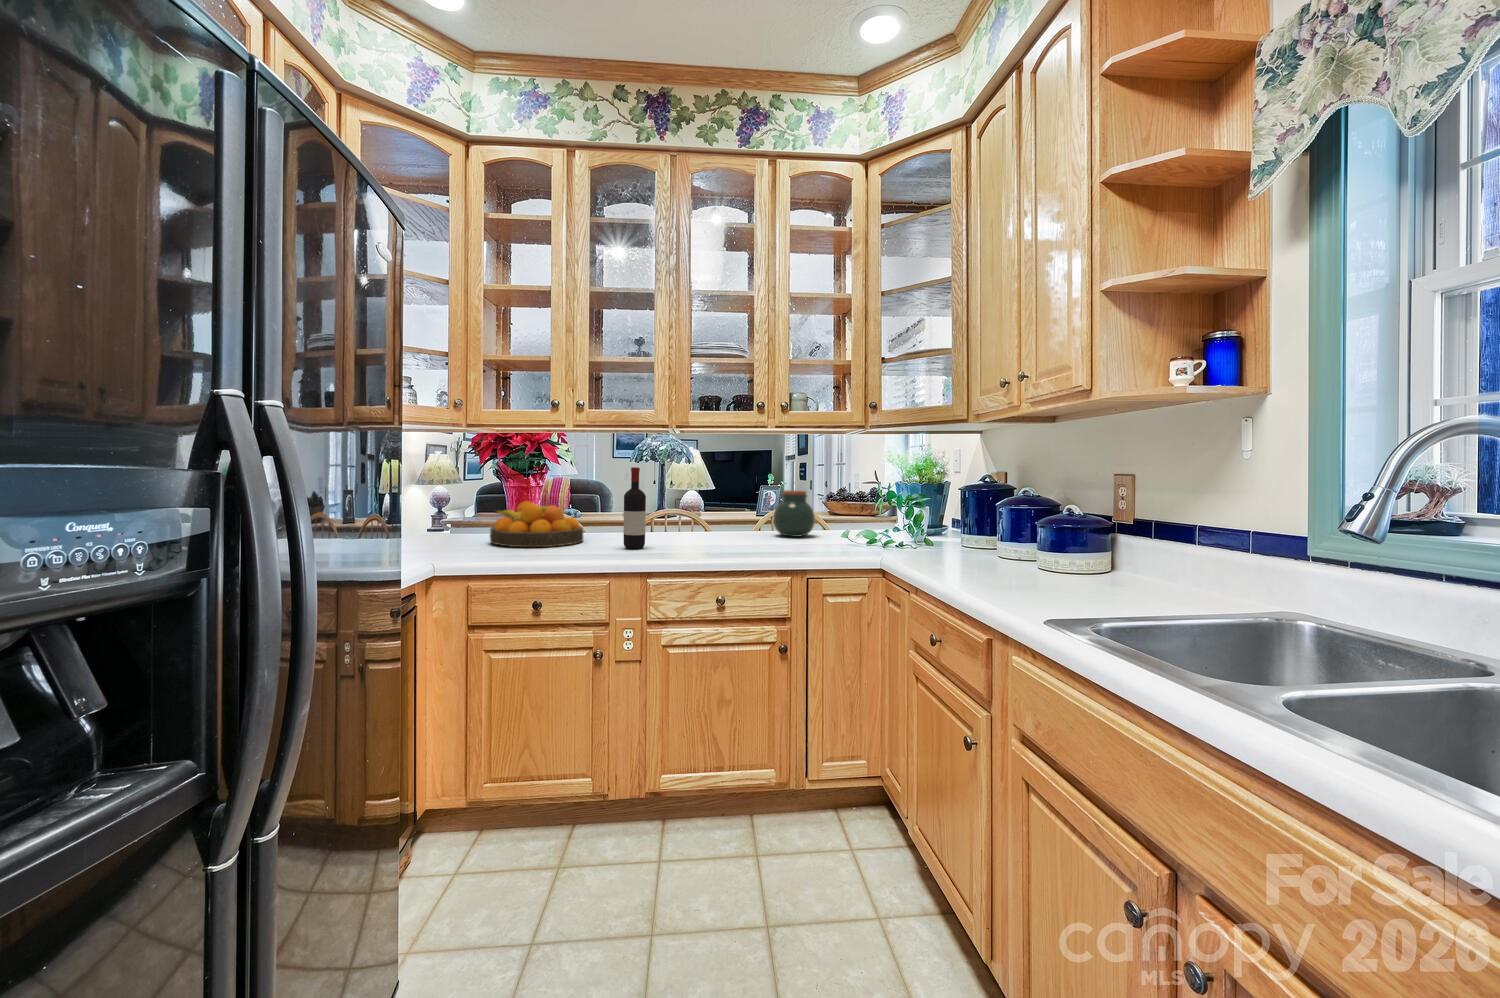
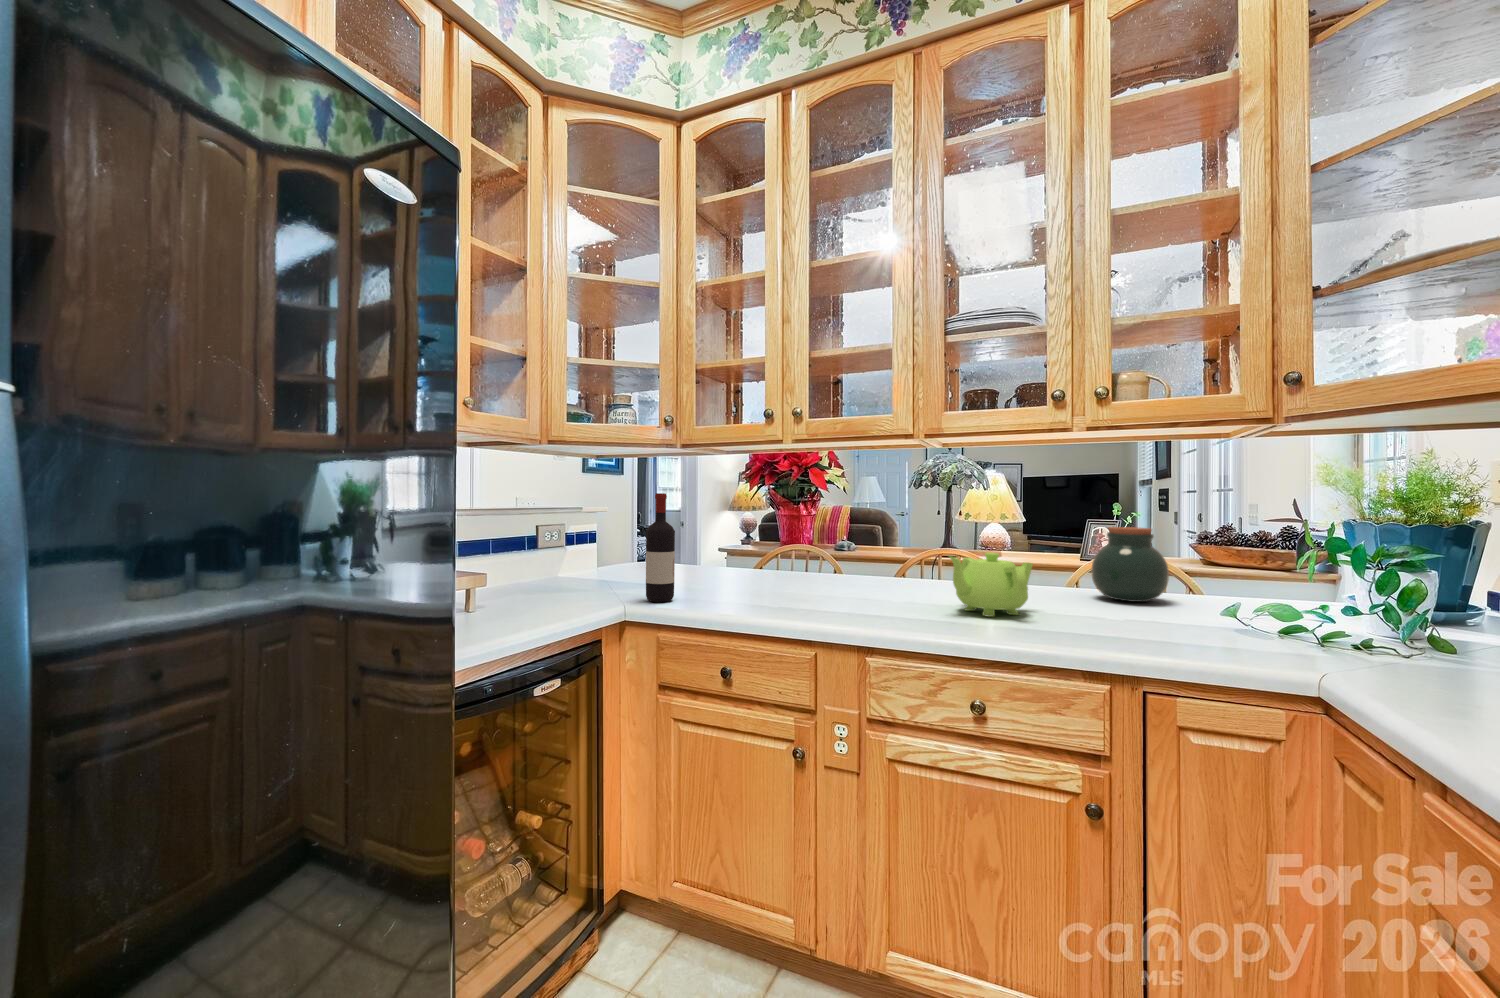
wine bottle: present [624,467,646,549] -> present [646,493,675,602]
fruit bowl: present [490,501,583,547] -> none [696,536,806,596]
teapot: none [695,507,744,548] -> present [949,553,1033,617]

